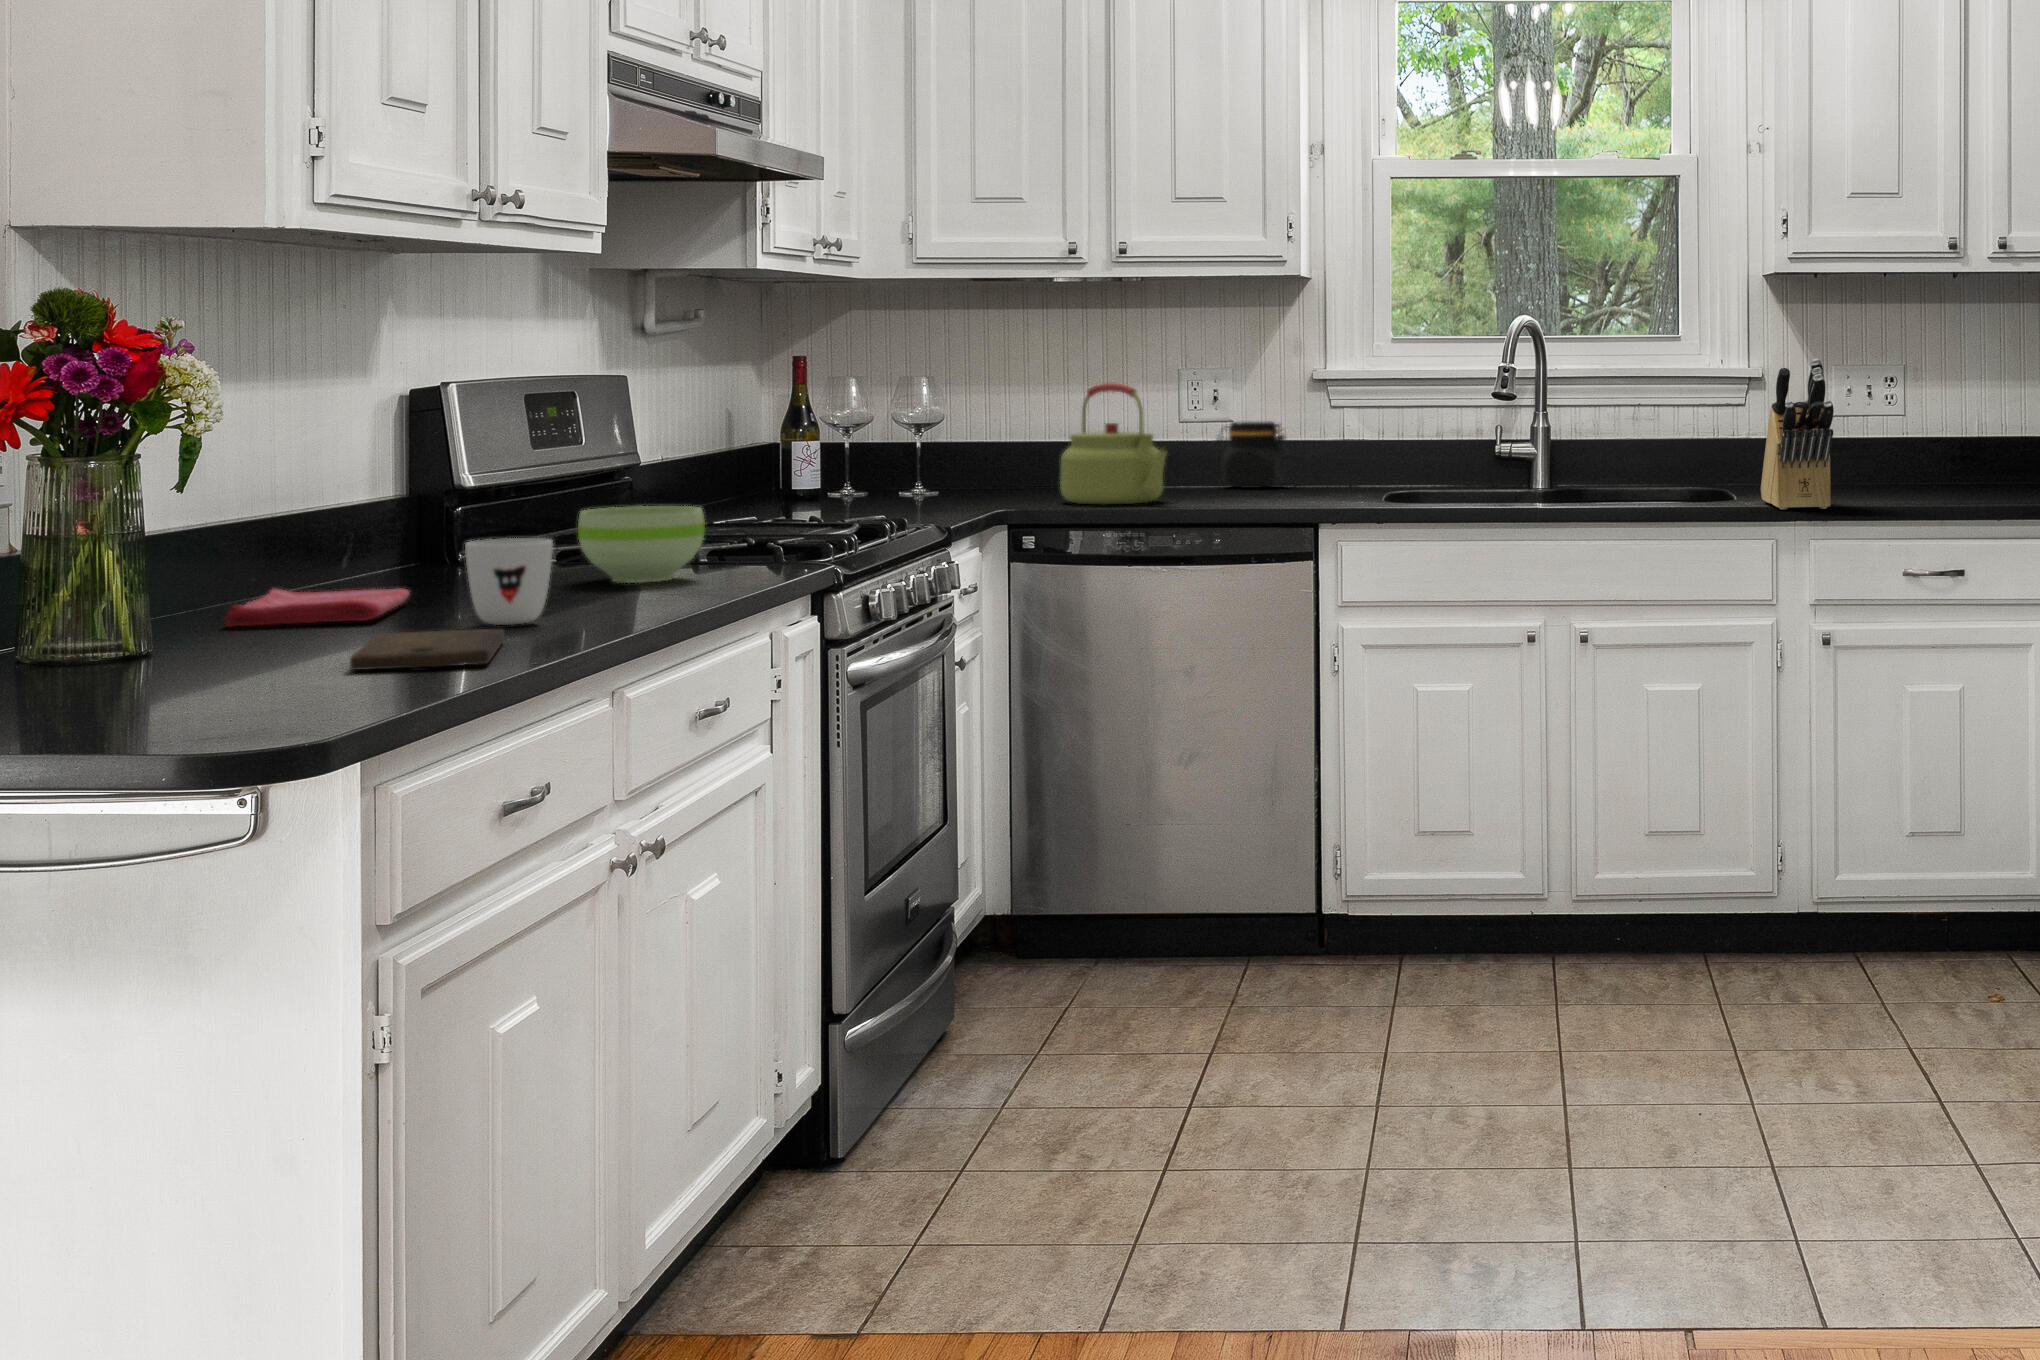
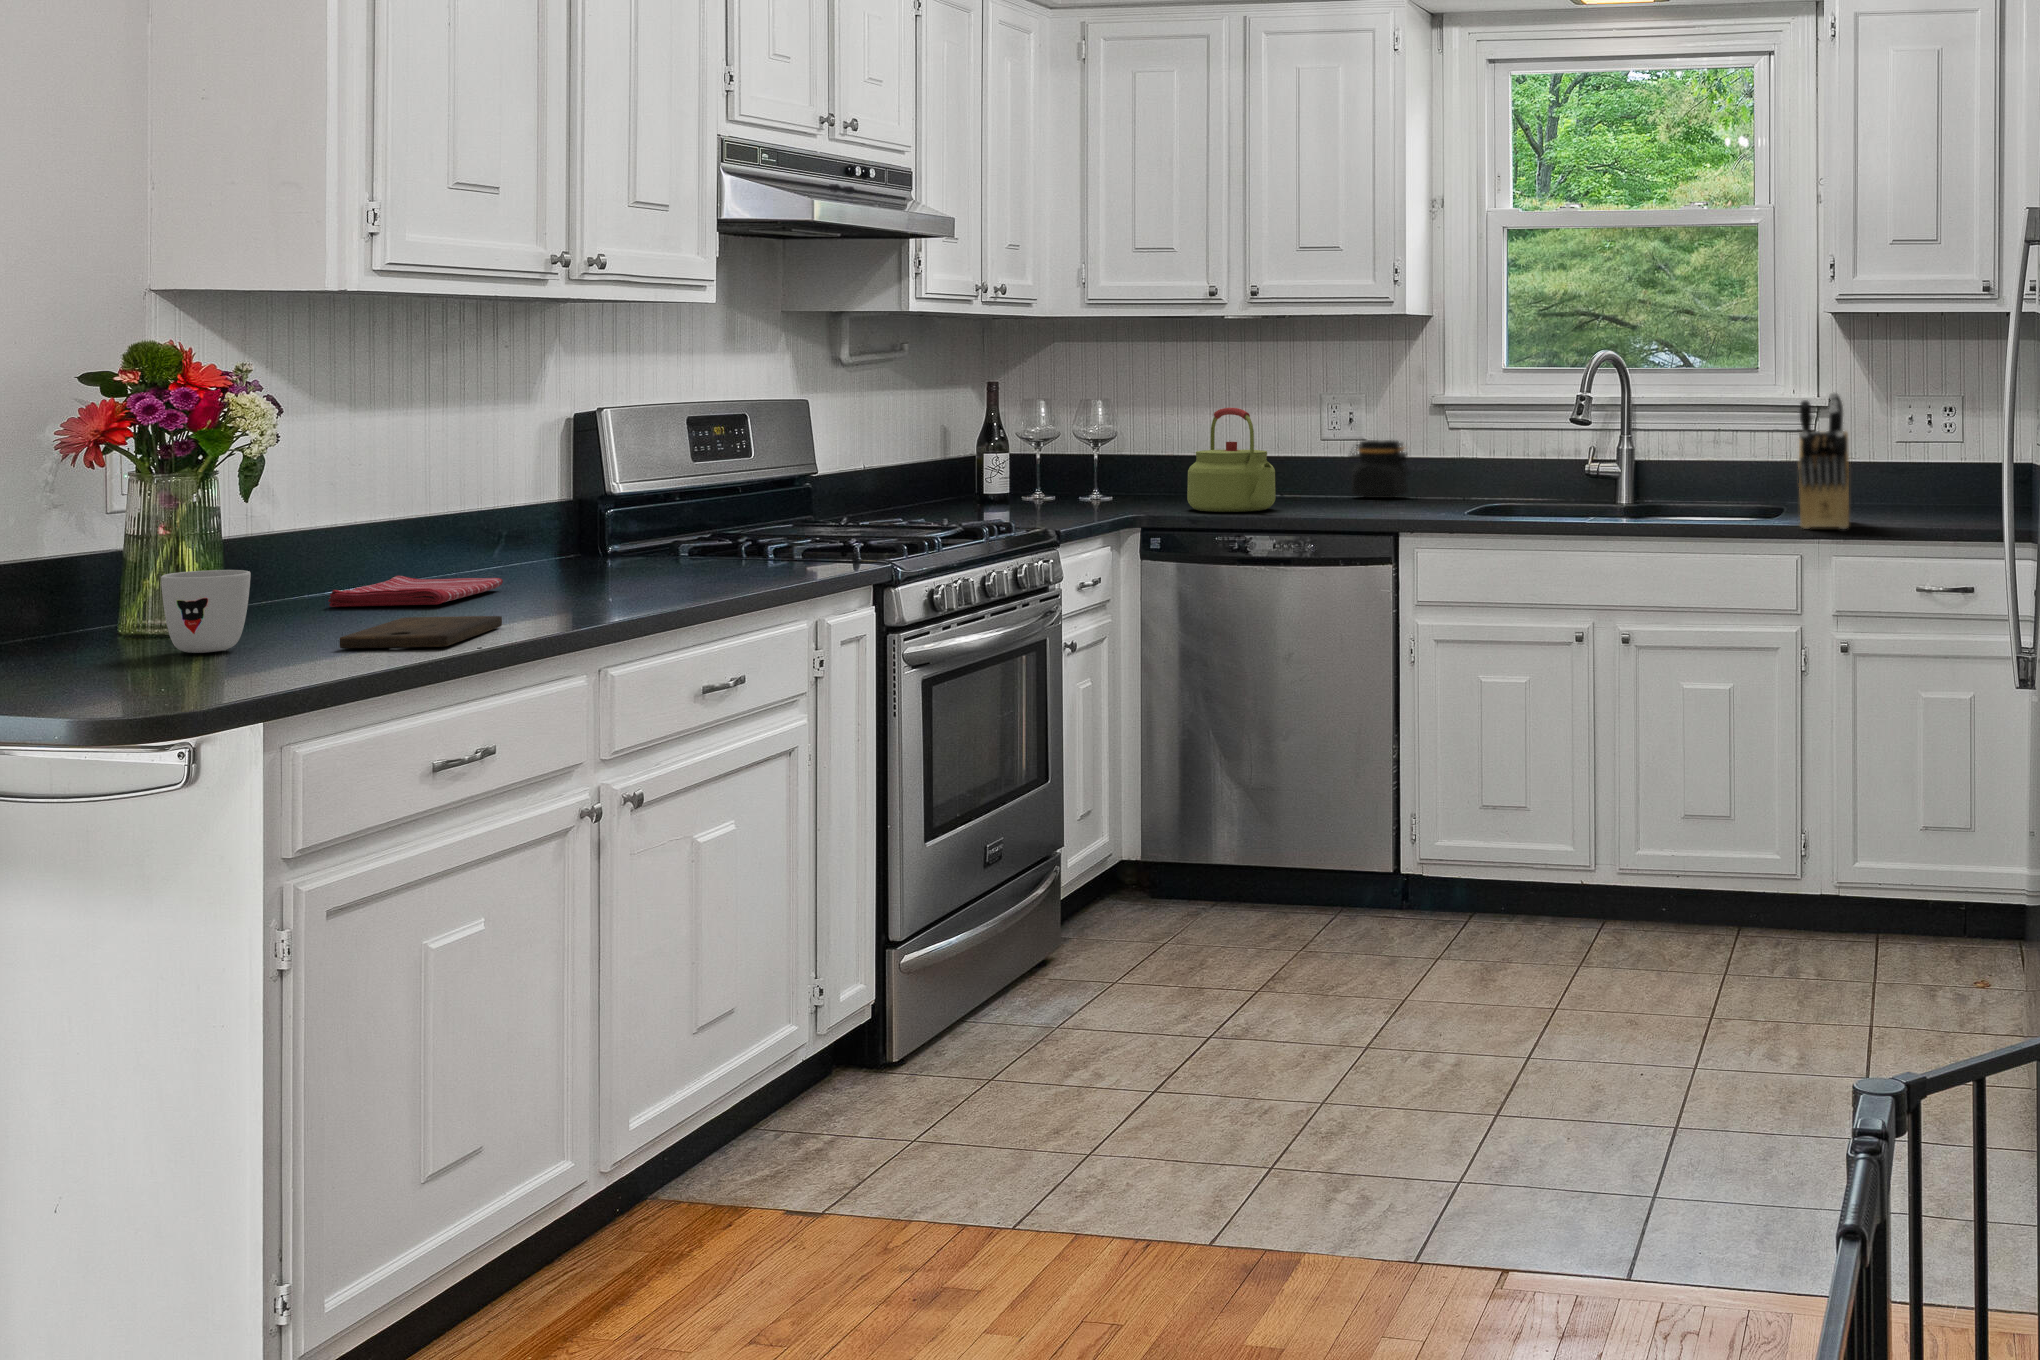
bowl: present [578,506,705,583] -> none [660,513,767,576]
mug: present [465,538,553,625] -> present [161,570,251,653]

